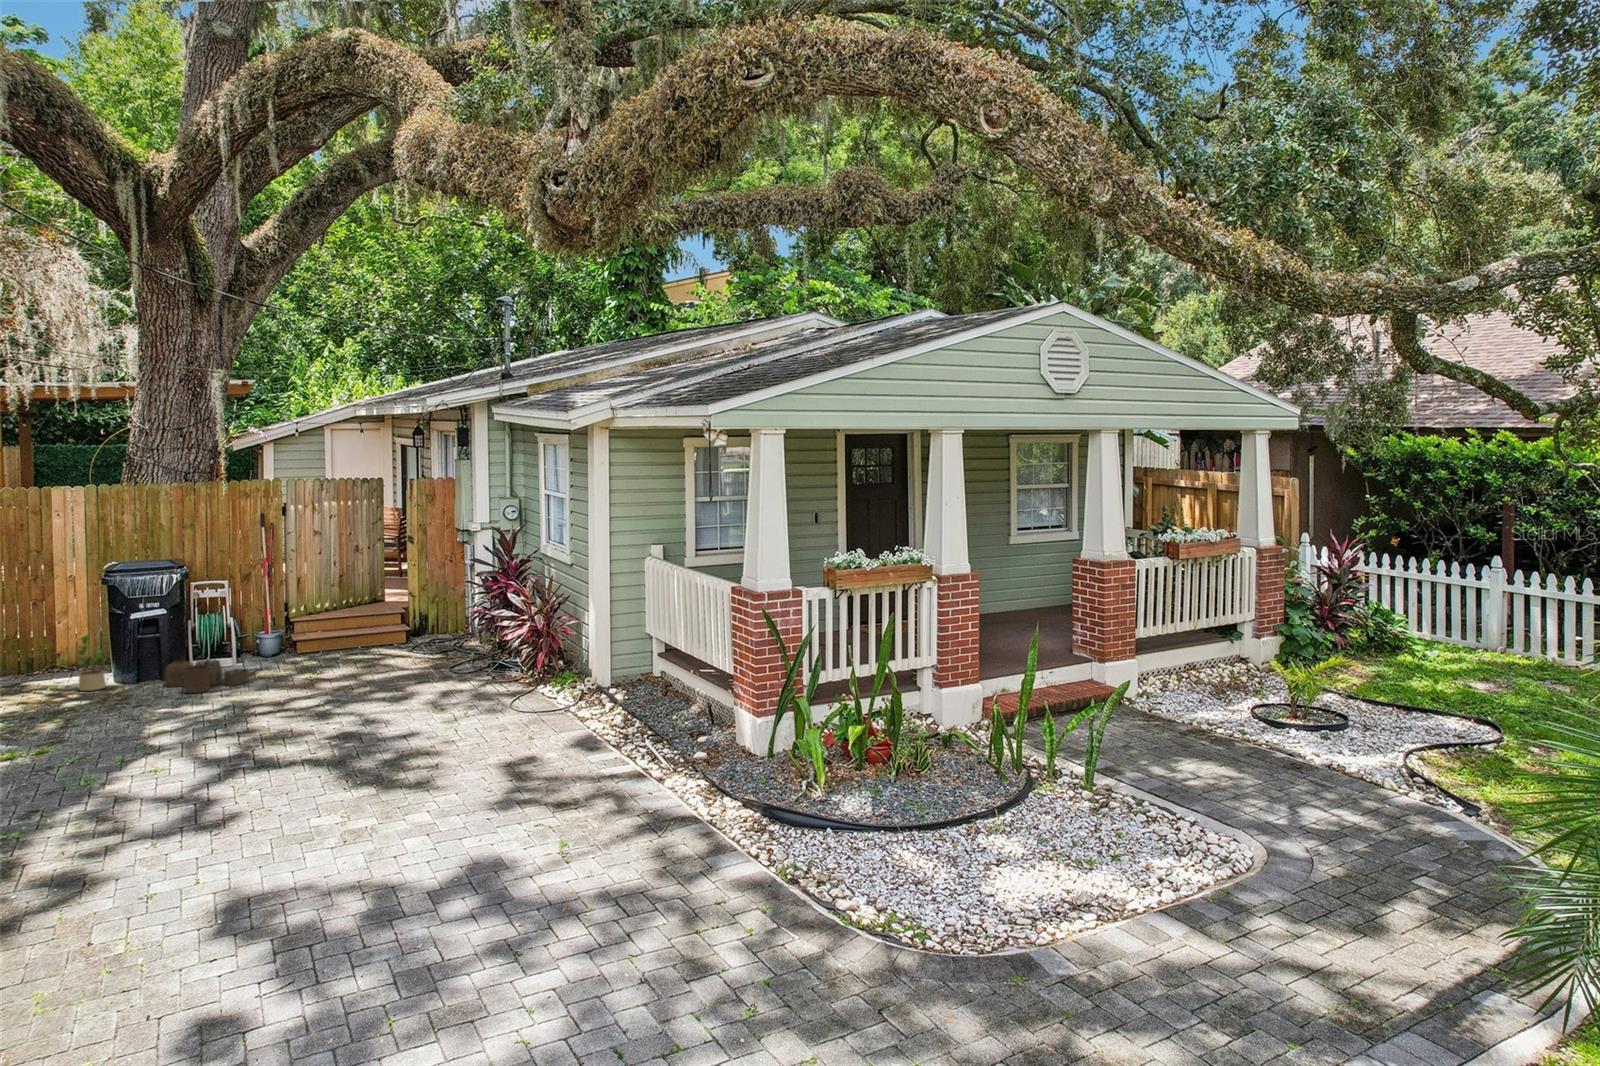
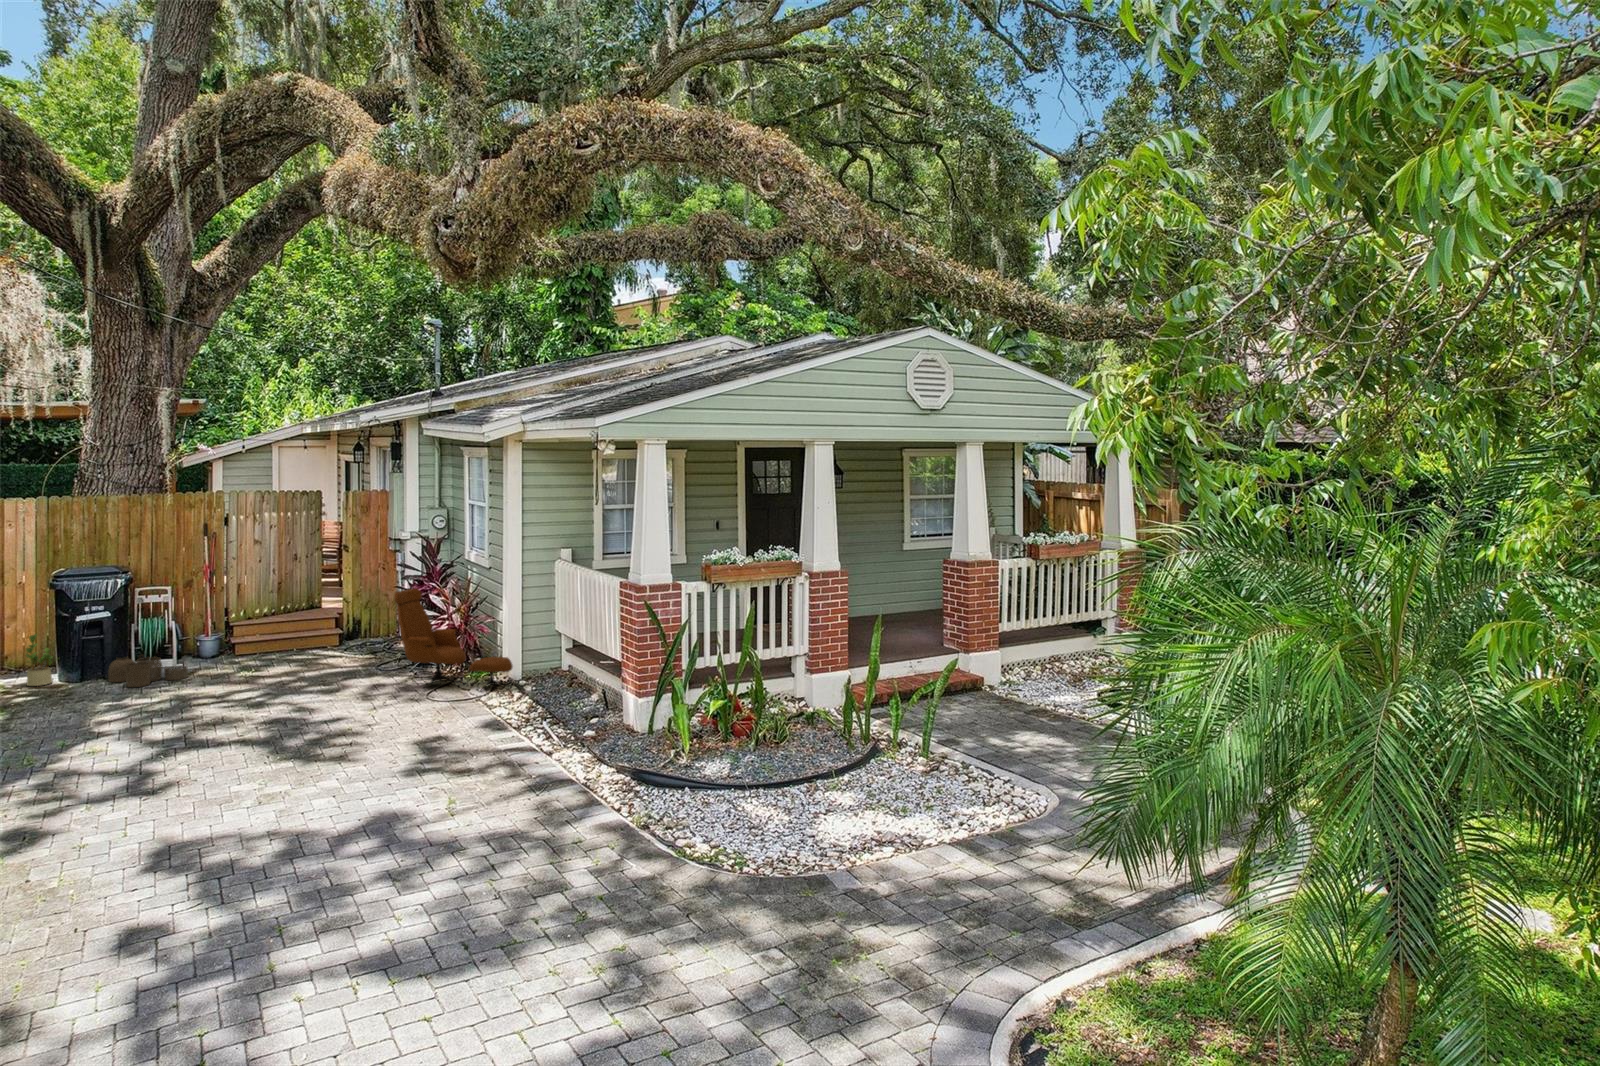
lounge chair: none [471,587,599,702] -> present [394,589,513,690]

